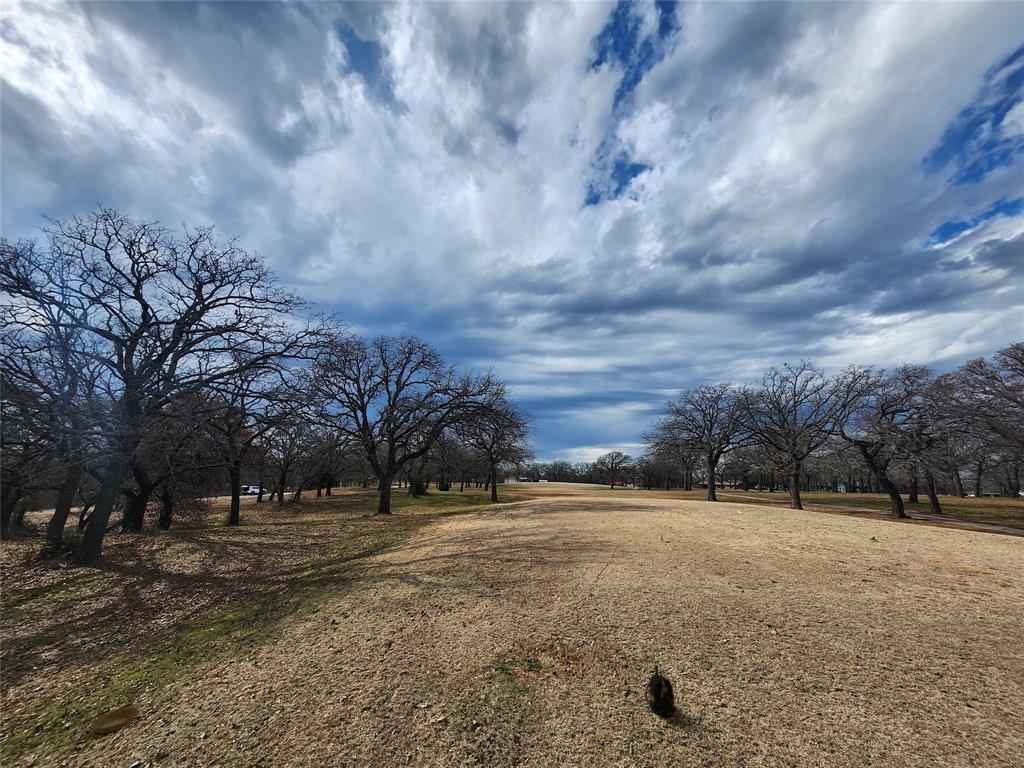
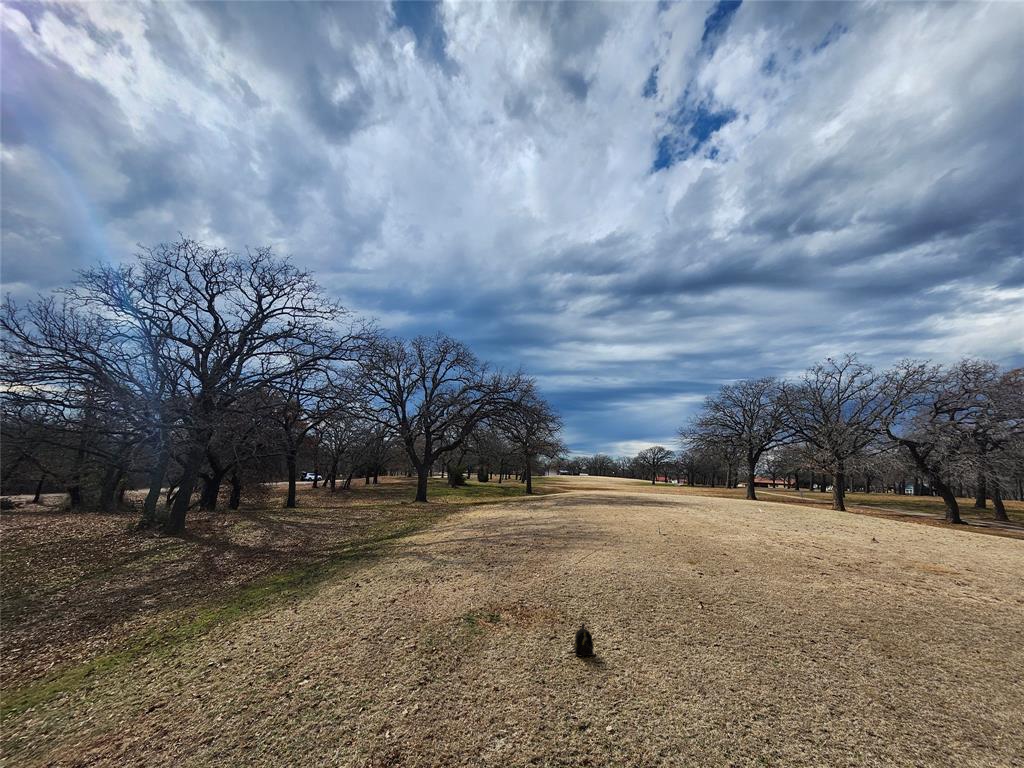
basket: present [92,693,138,734] -> none [186,617,215,643]

